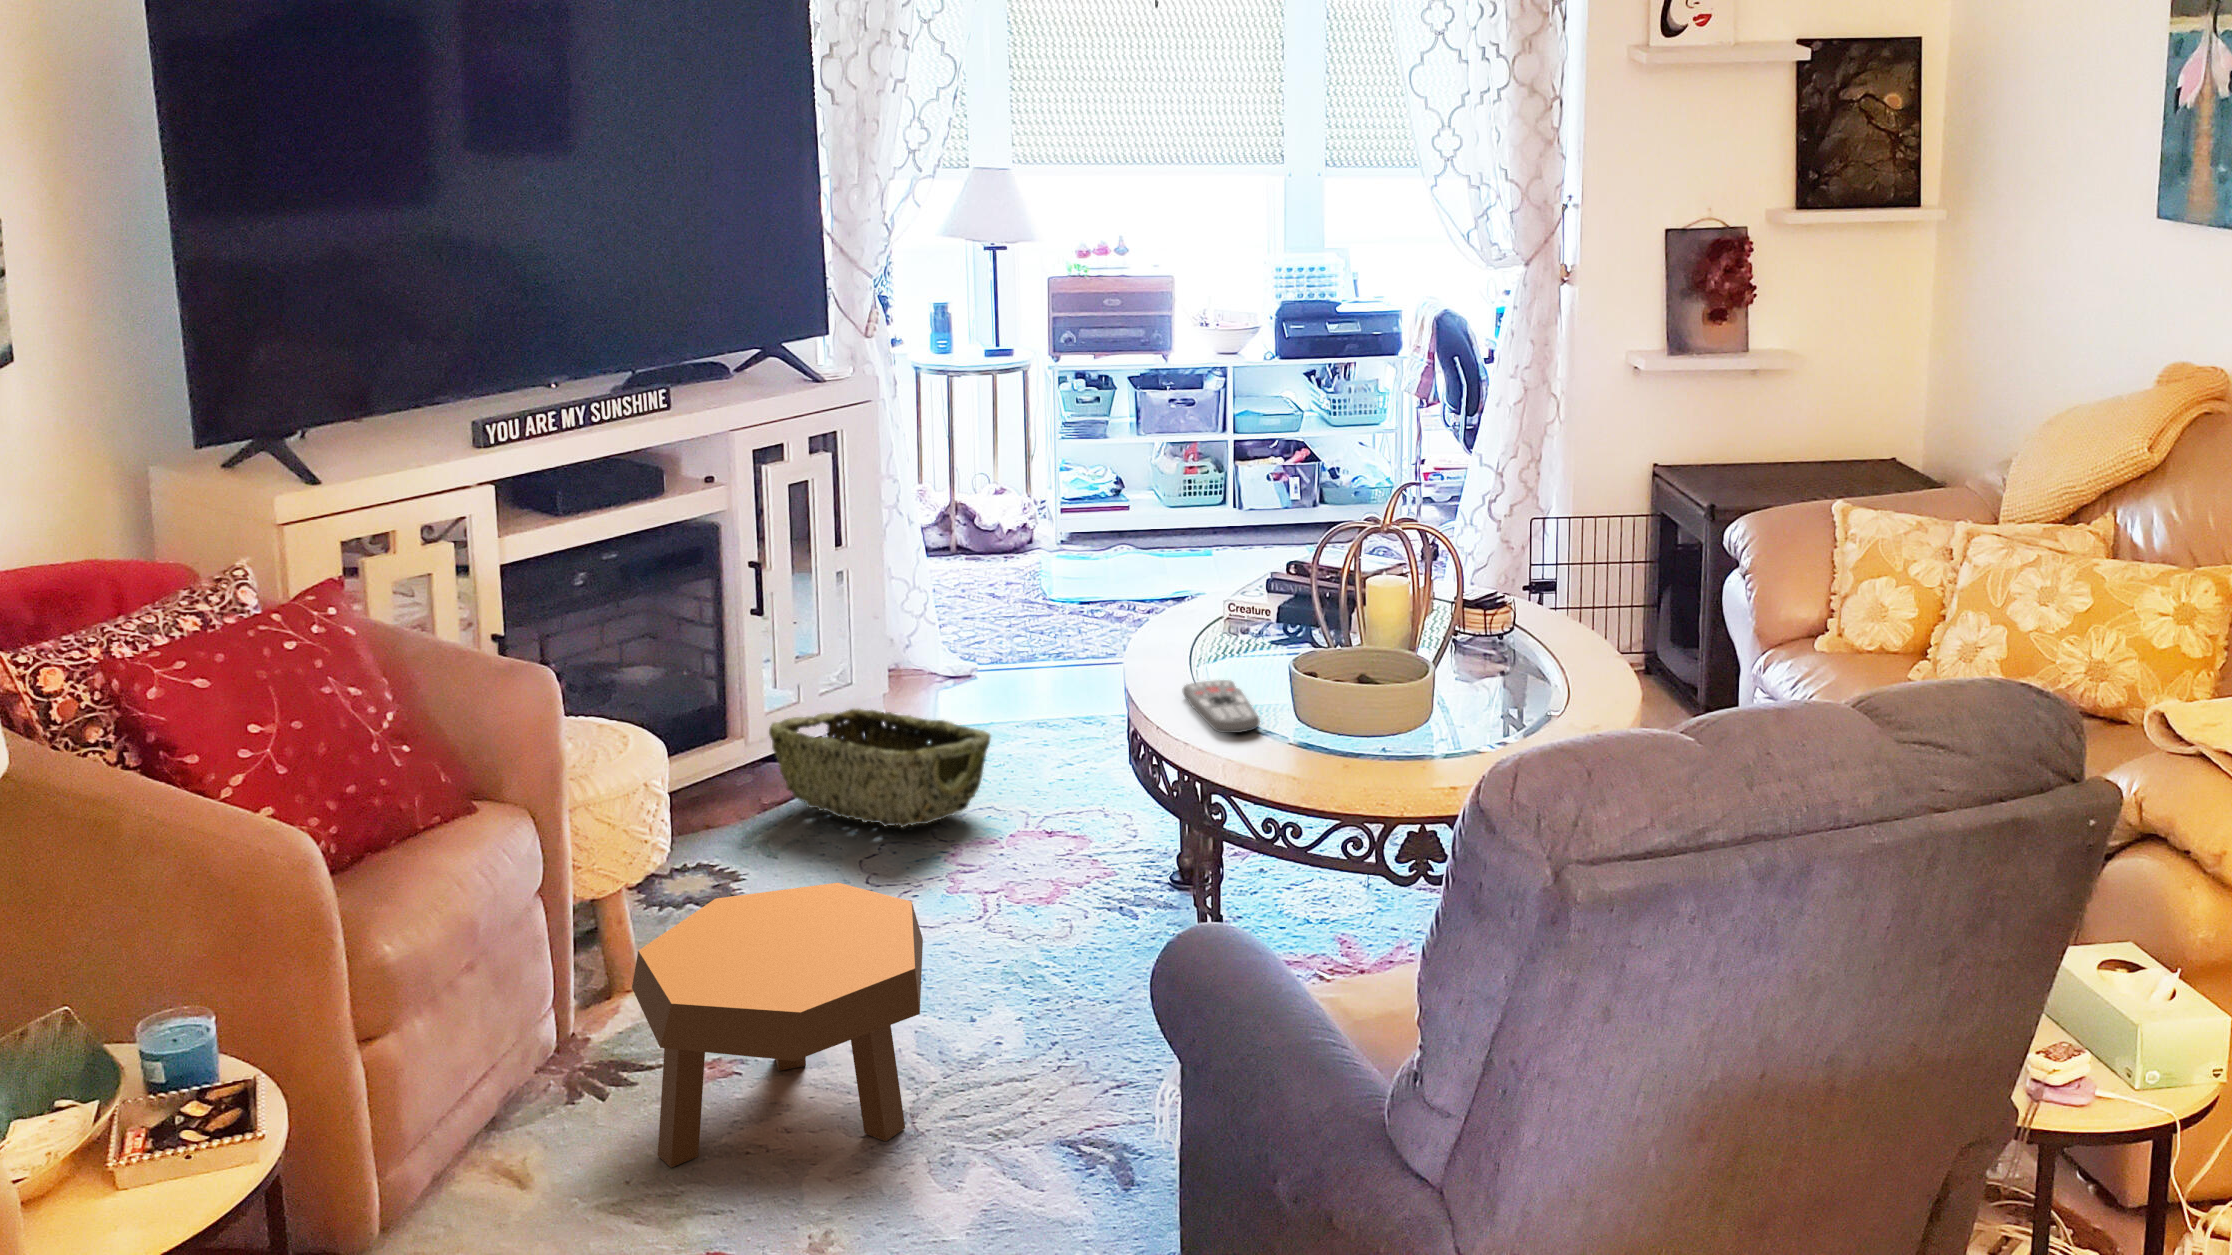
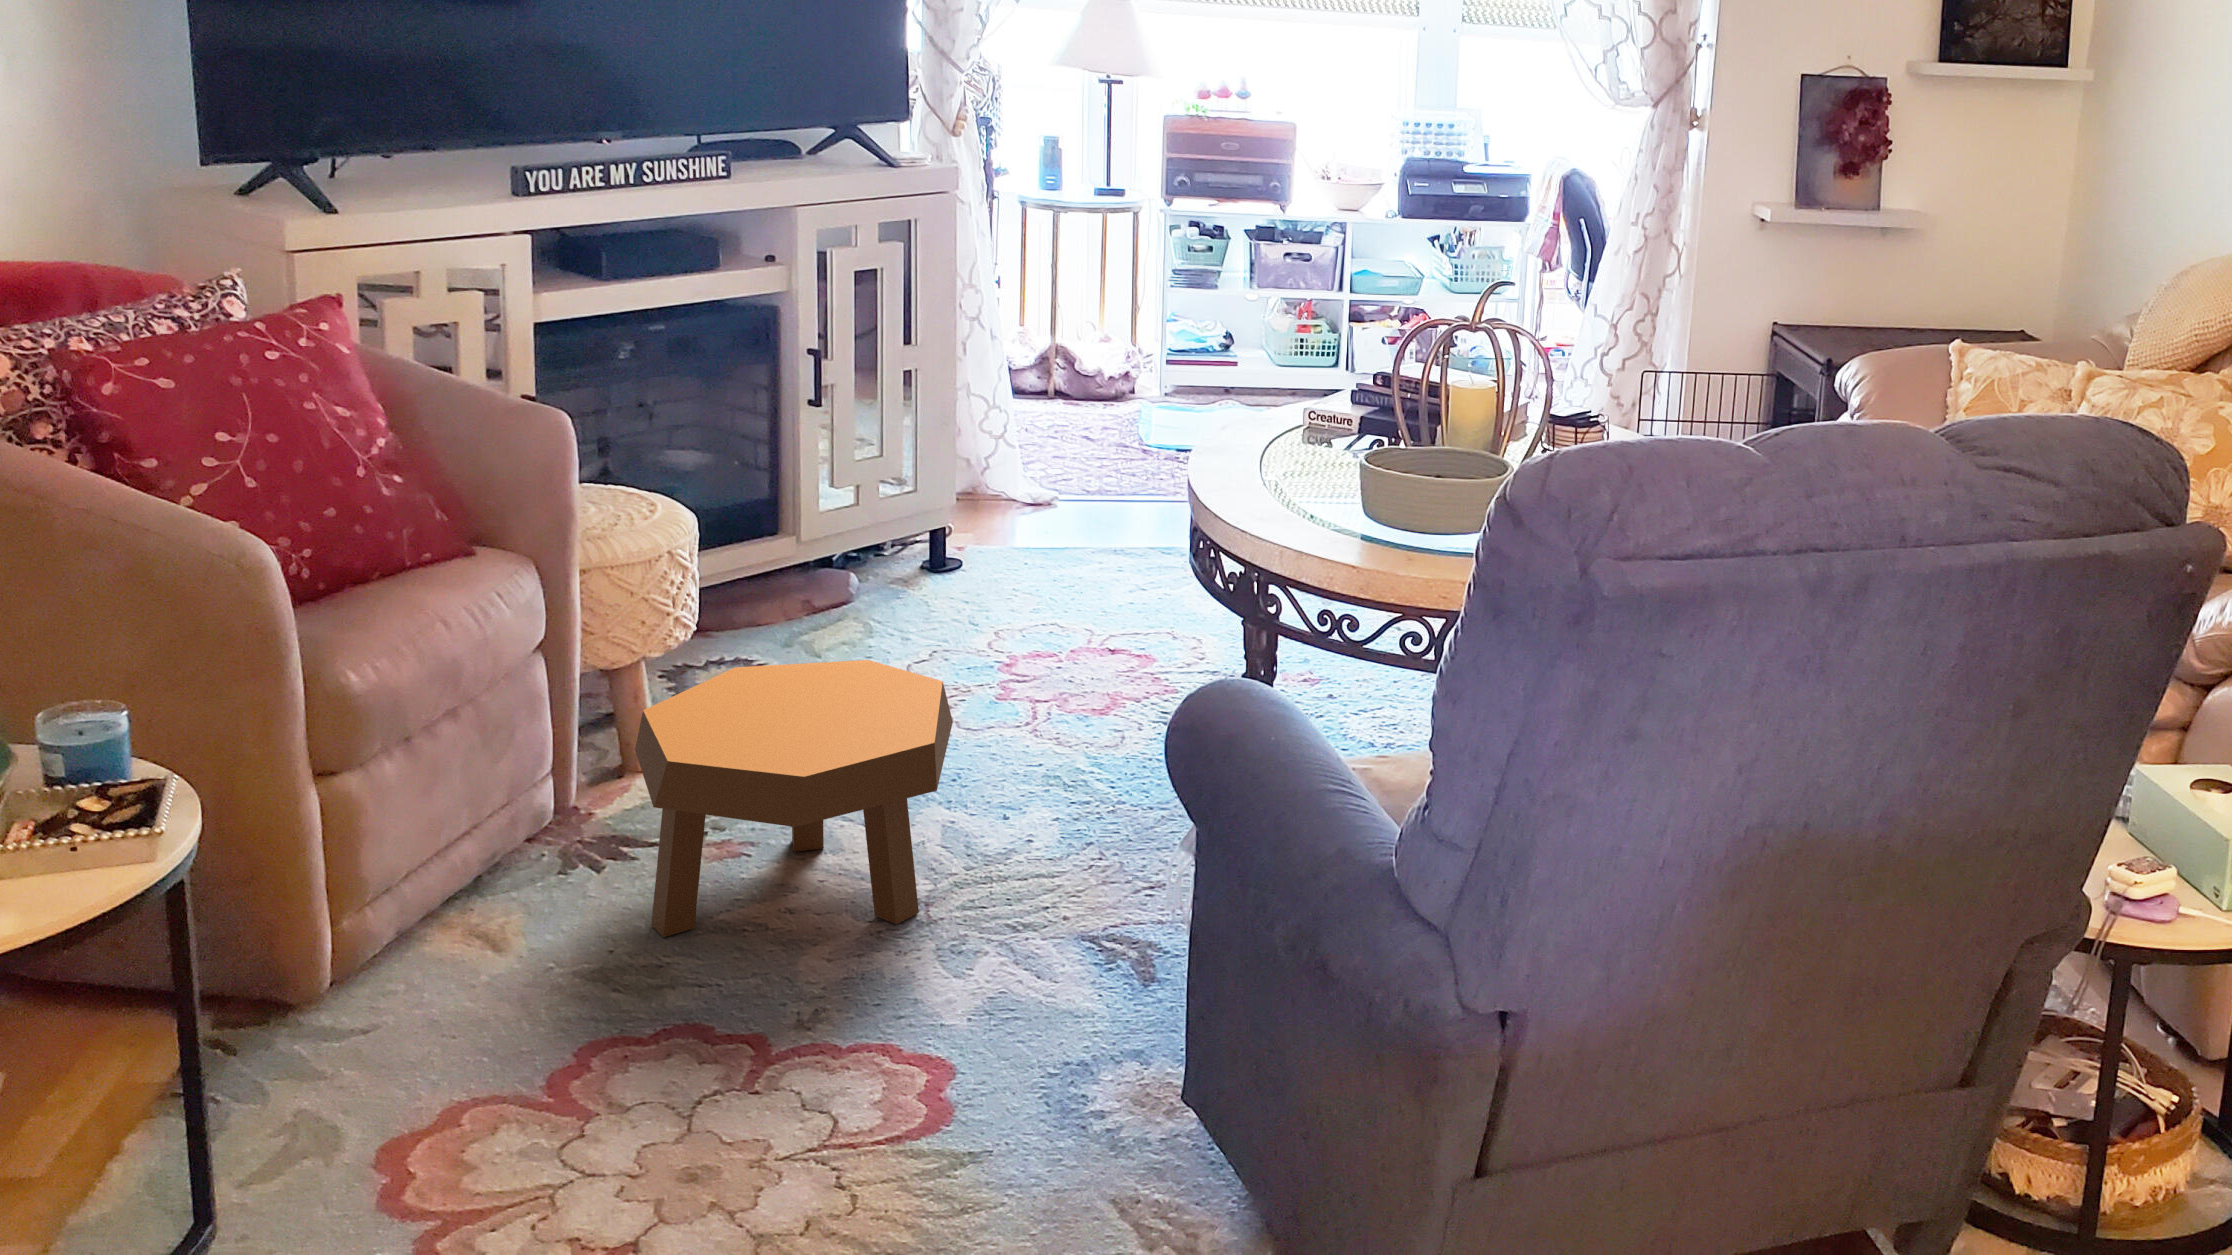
remote control: present [1182,680,1260,733] -> none [1242,469,1319,517]
woven basket: present [769,709,990,828] -> none [828,513,1059,632]

